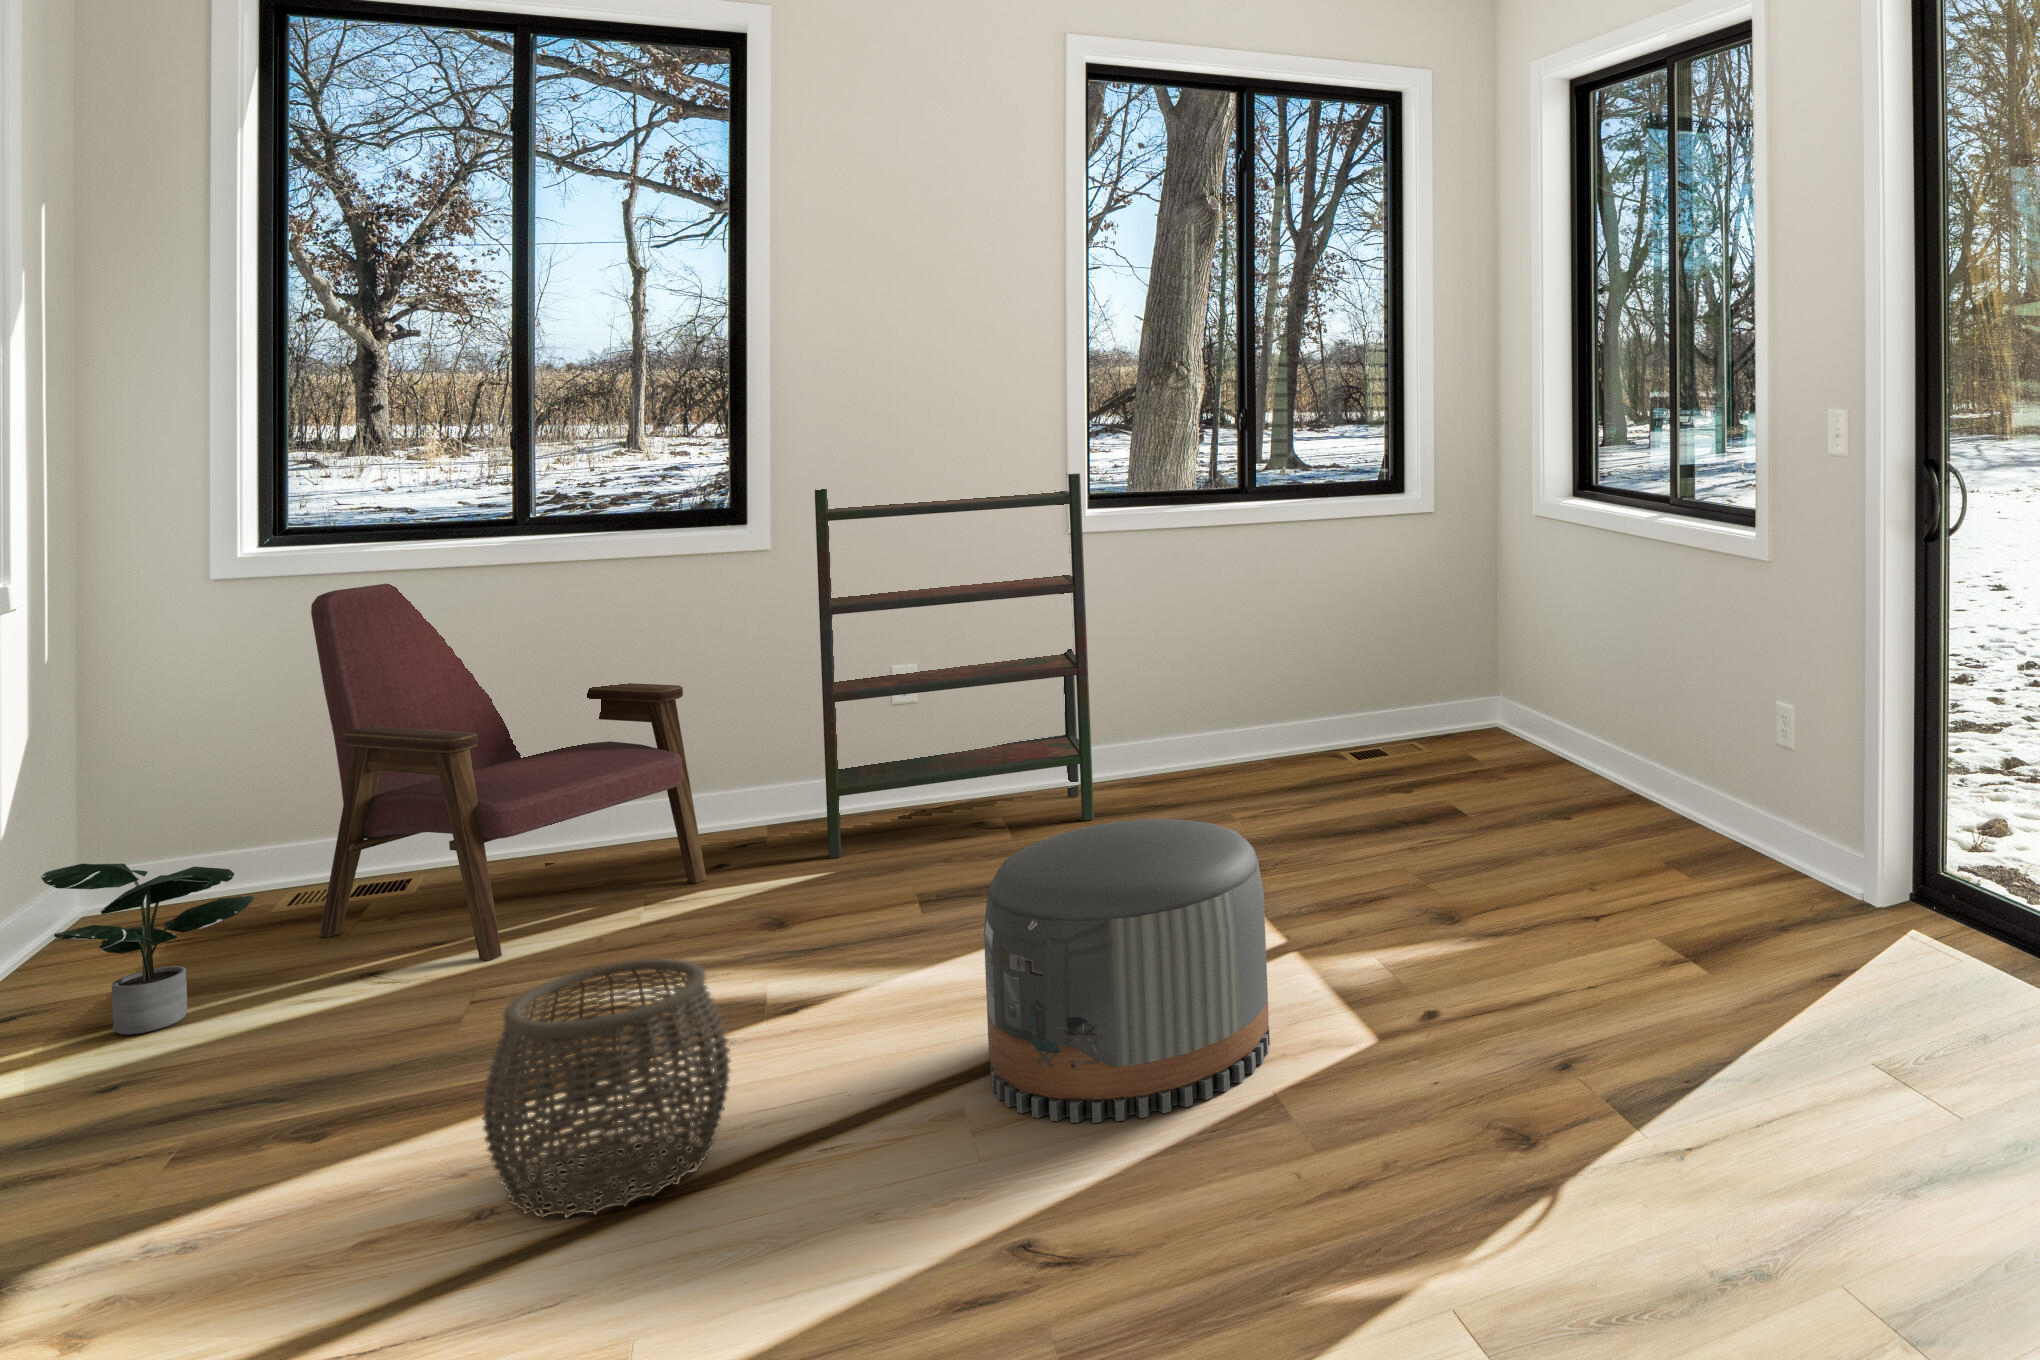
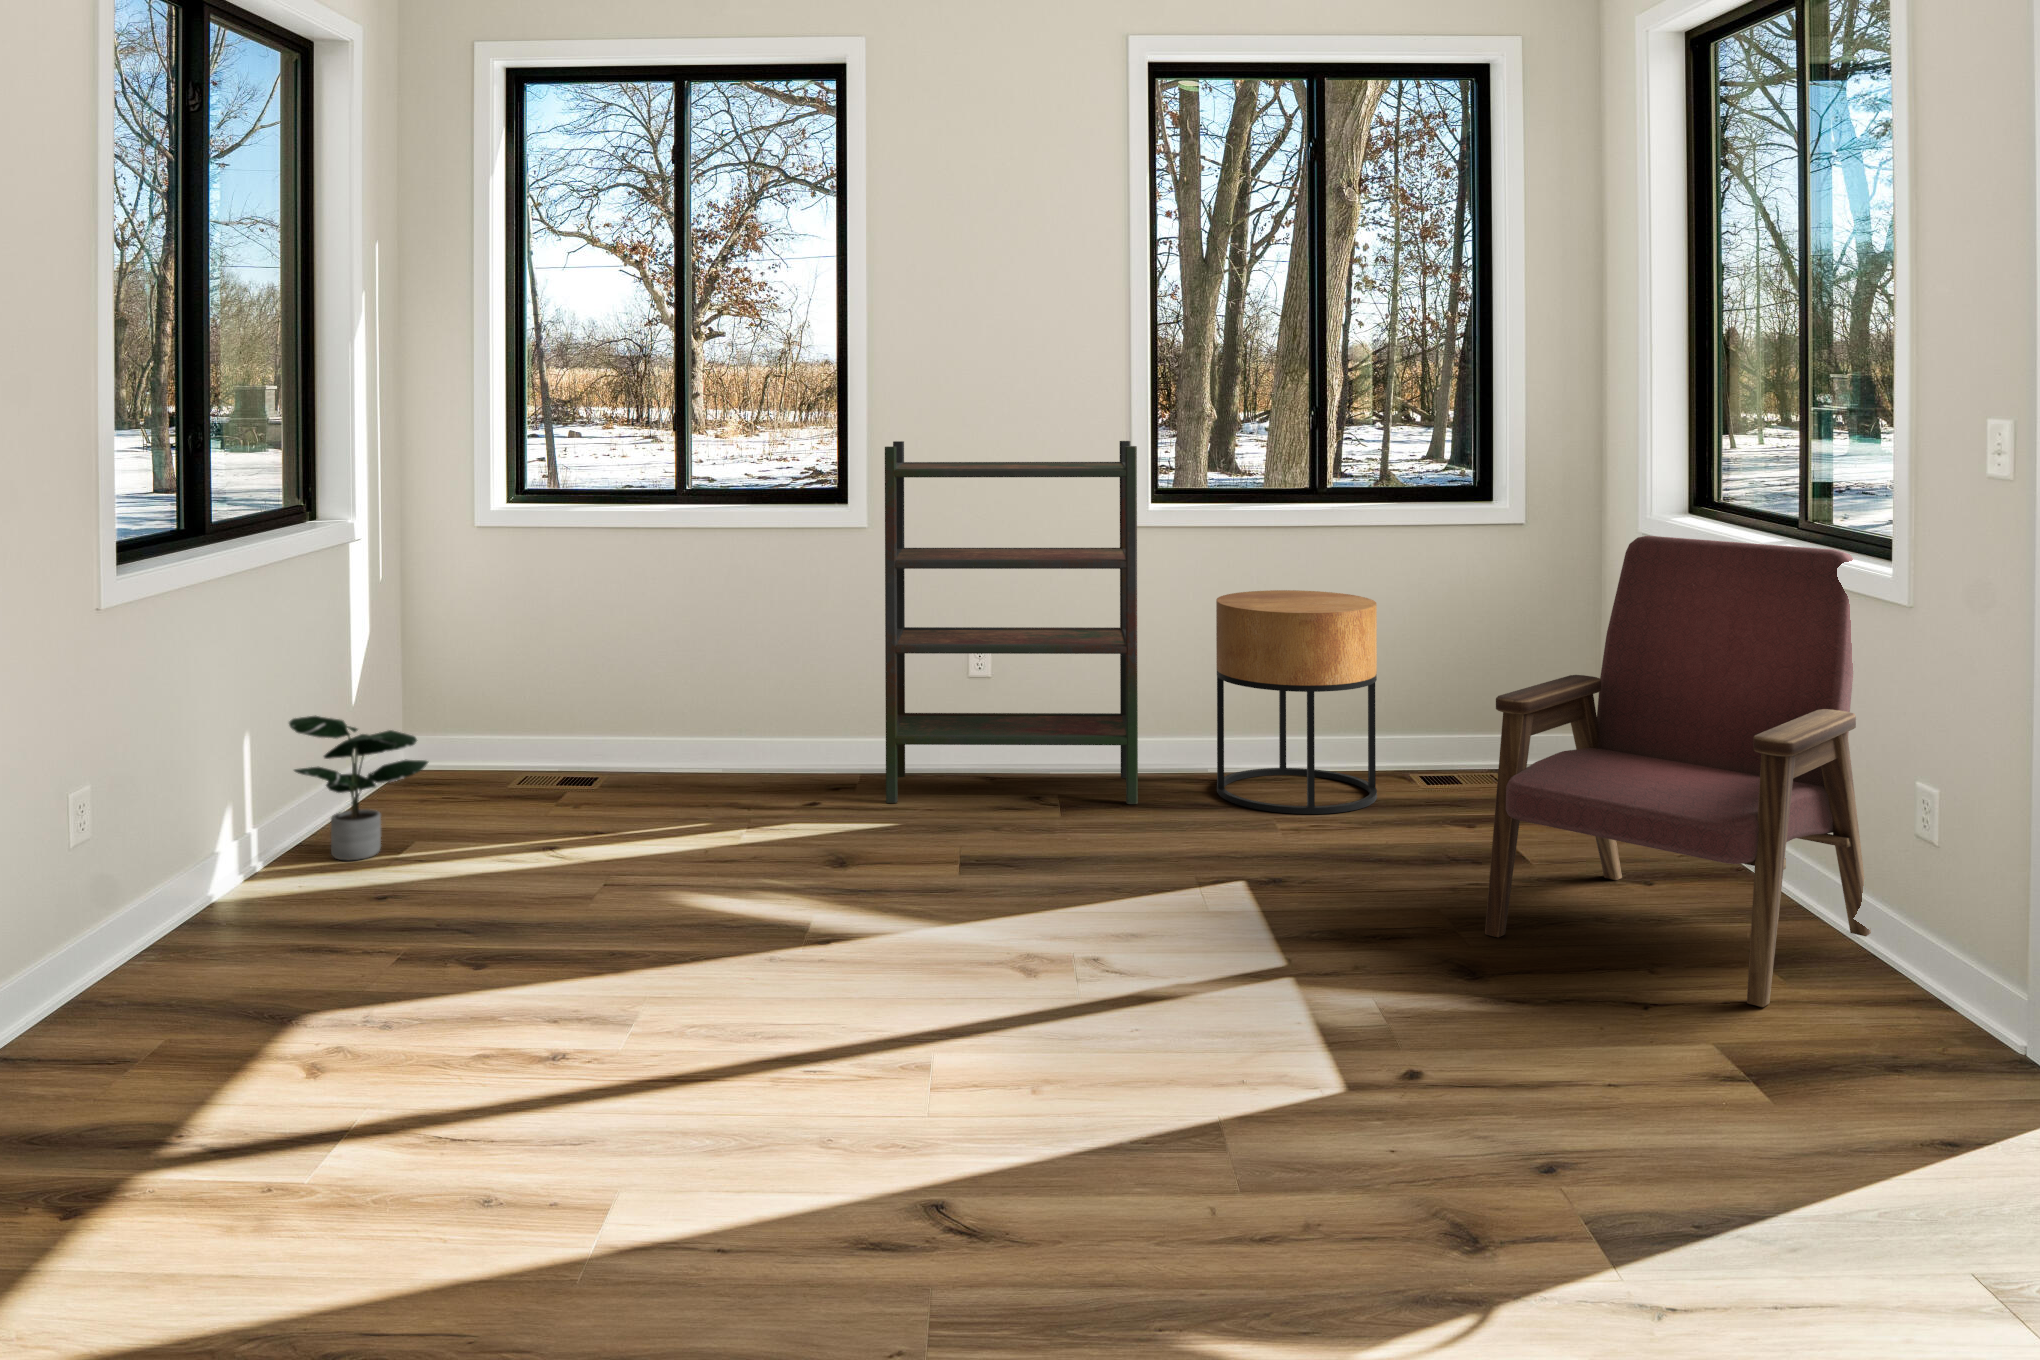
armchair: present [311,584,706,960] -> present [1485,536,1871,1007]
side table: none [1158,598,1314,807] -> present [1216,590,1377,814]
pouf: present [984,819,1270,1123] -> none [956,811,1236,1115]
woven basket: present [483,959,730,1218] -> none [527,868,727,1088]

